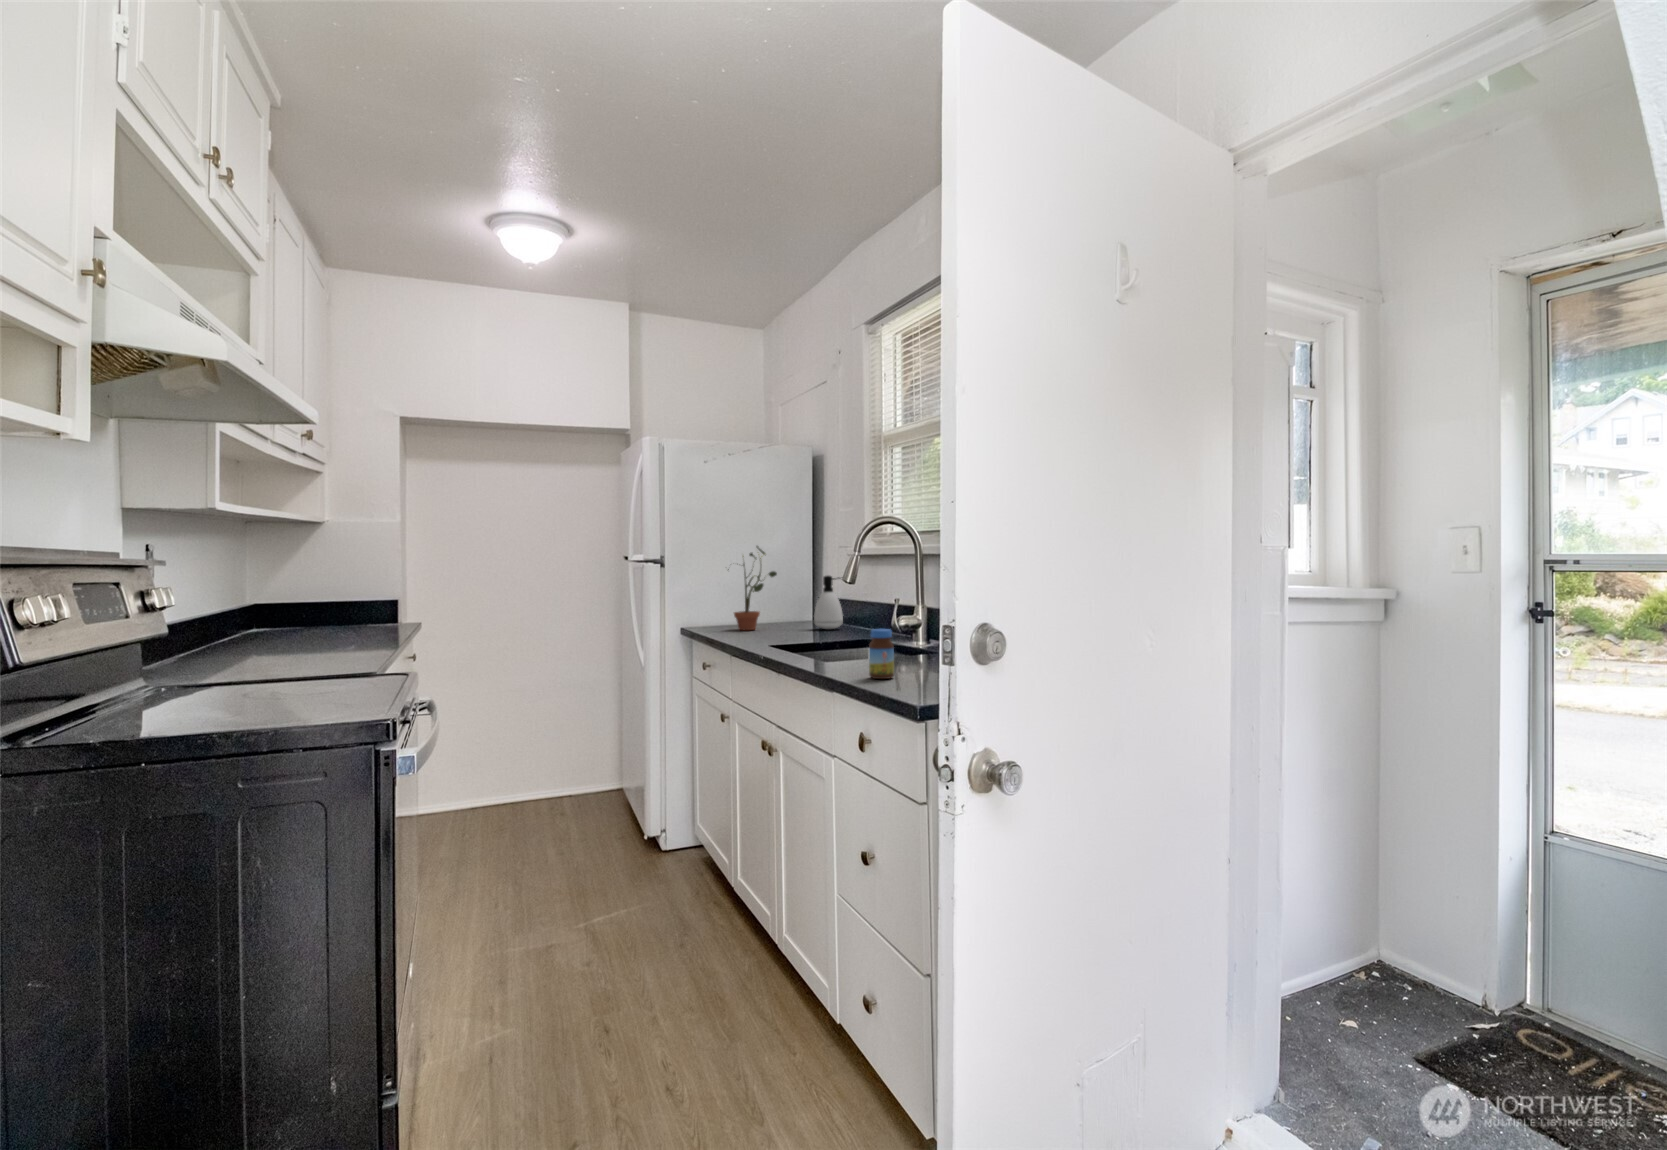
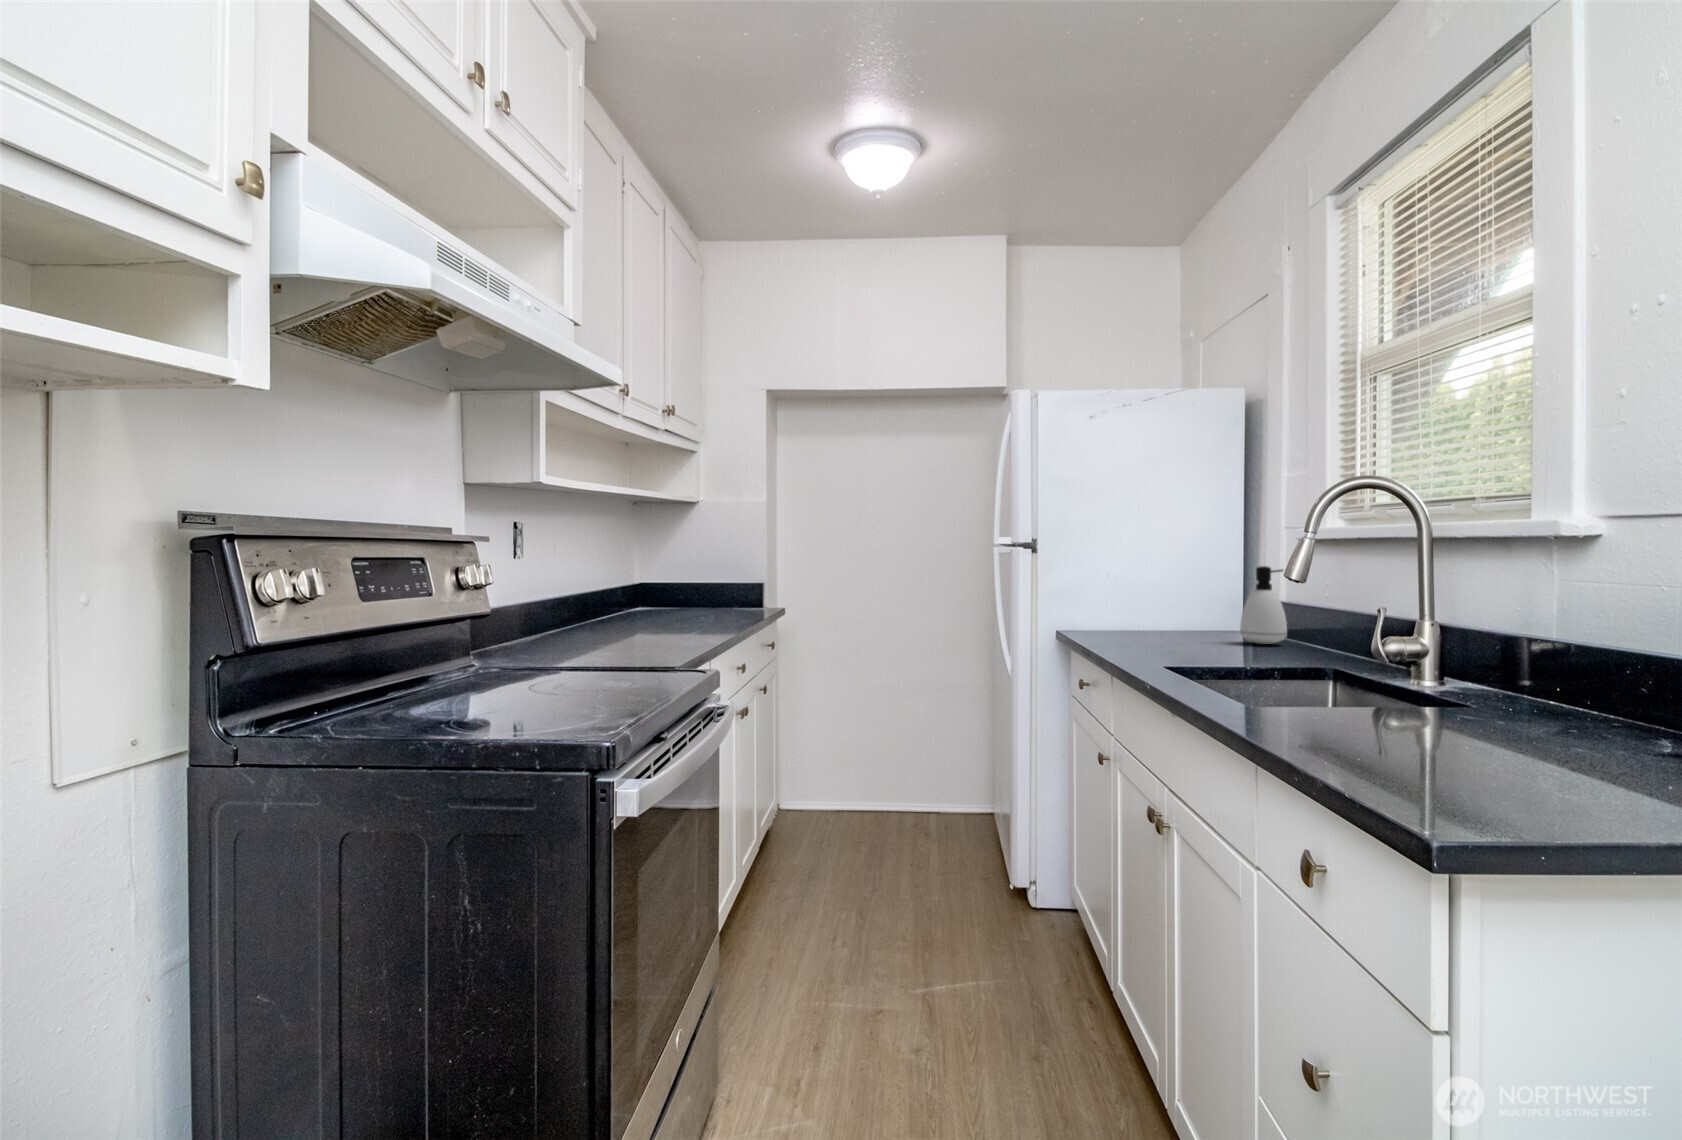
potted plant: present [728,546,777,630] -> none [1109,523,1184,638]
jar: present [869,629,894,679] -> none [1331,661,1385,755]

